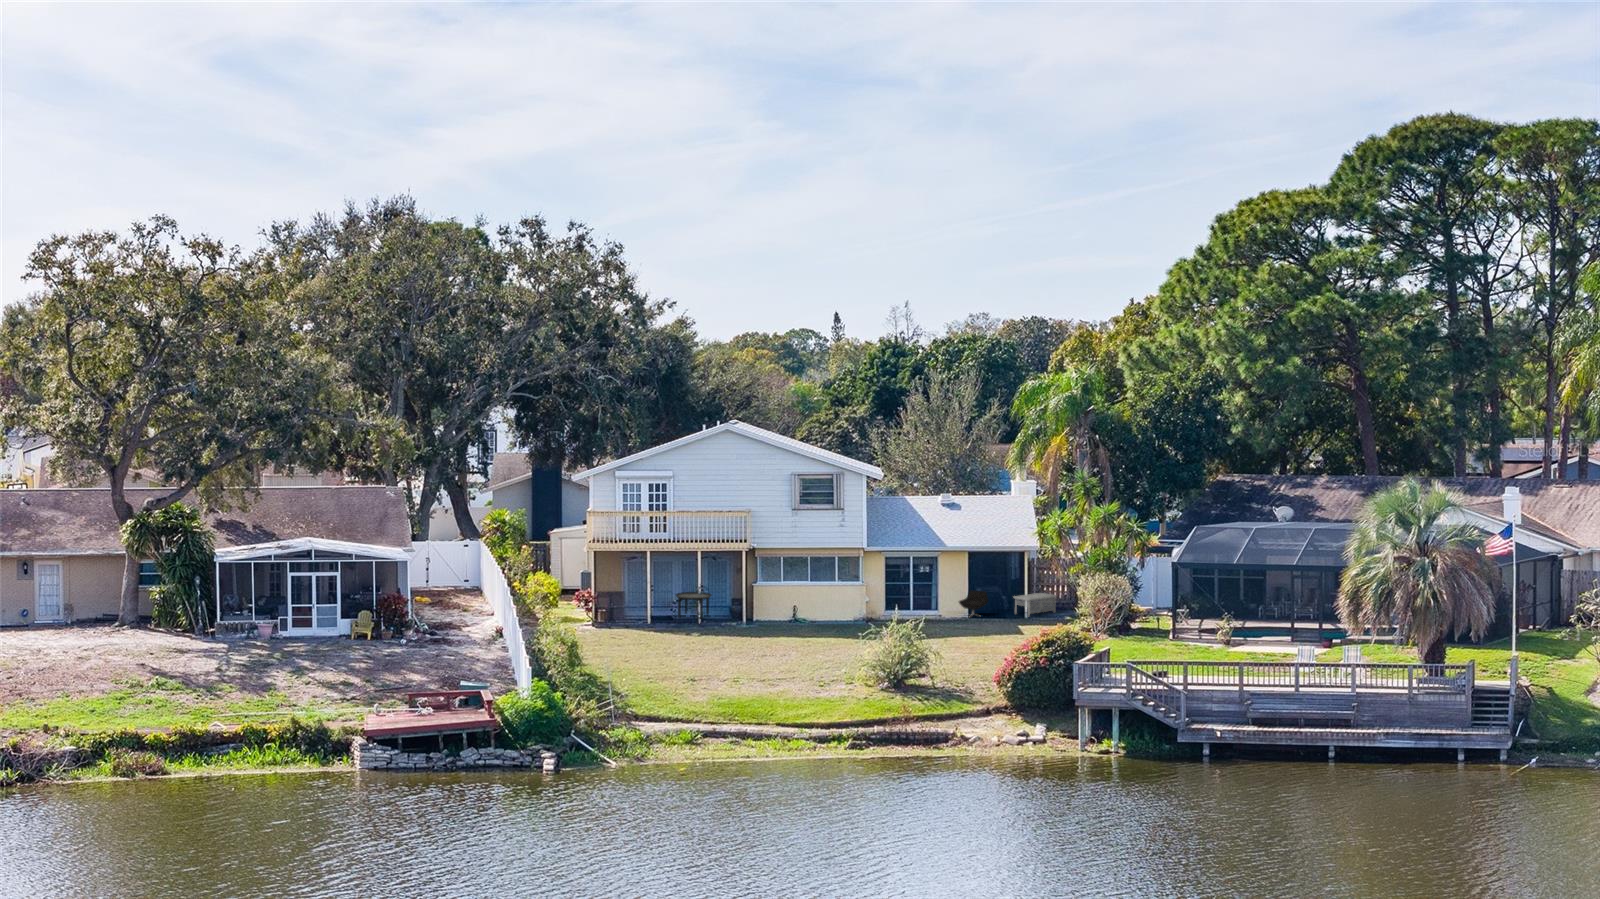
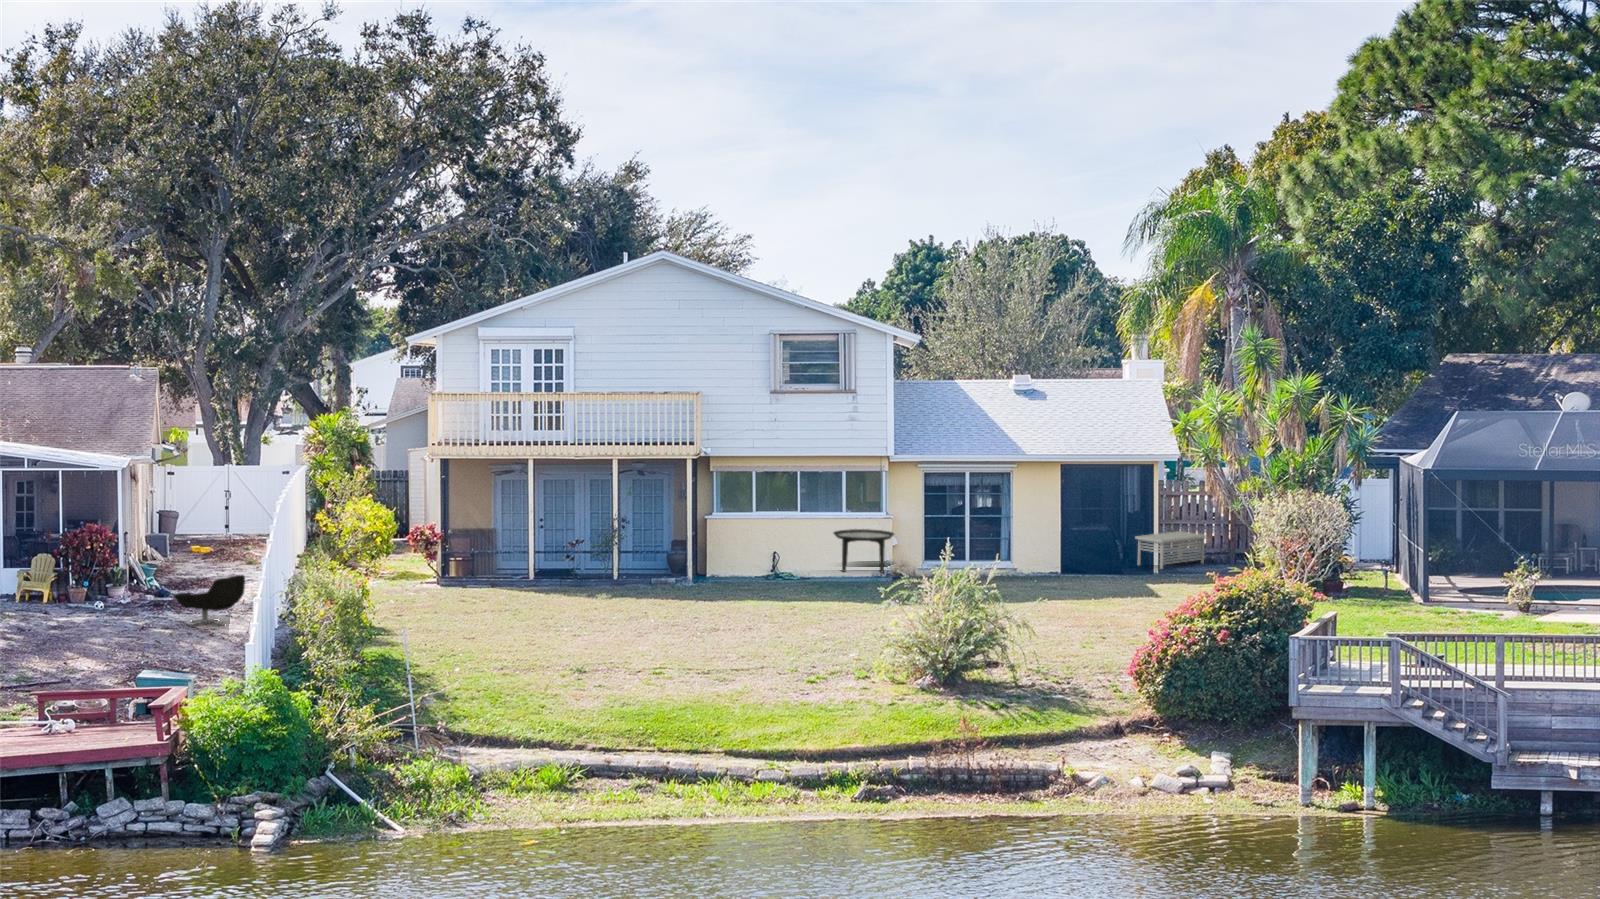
lounge chair: present [959,590,988,615] -> present [174,575,245,627]
round table: present [676,592,712,618] -> present [833,529,894,572]

